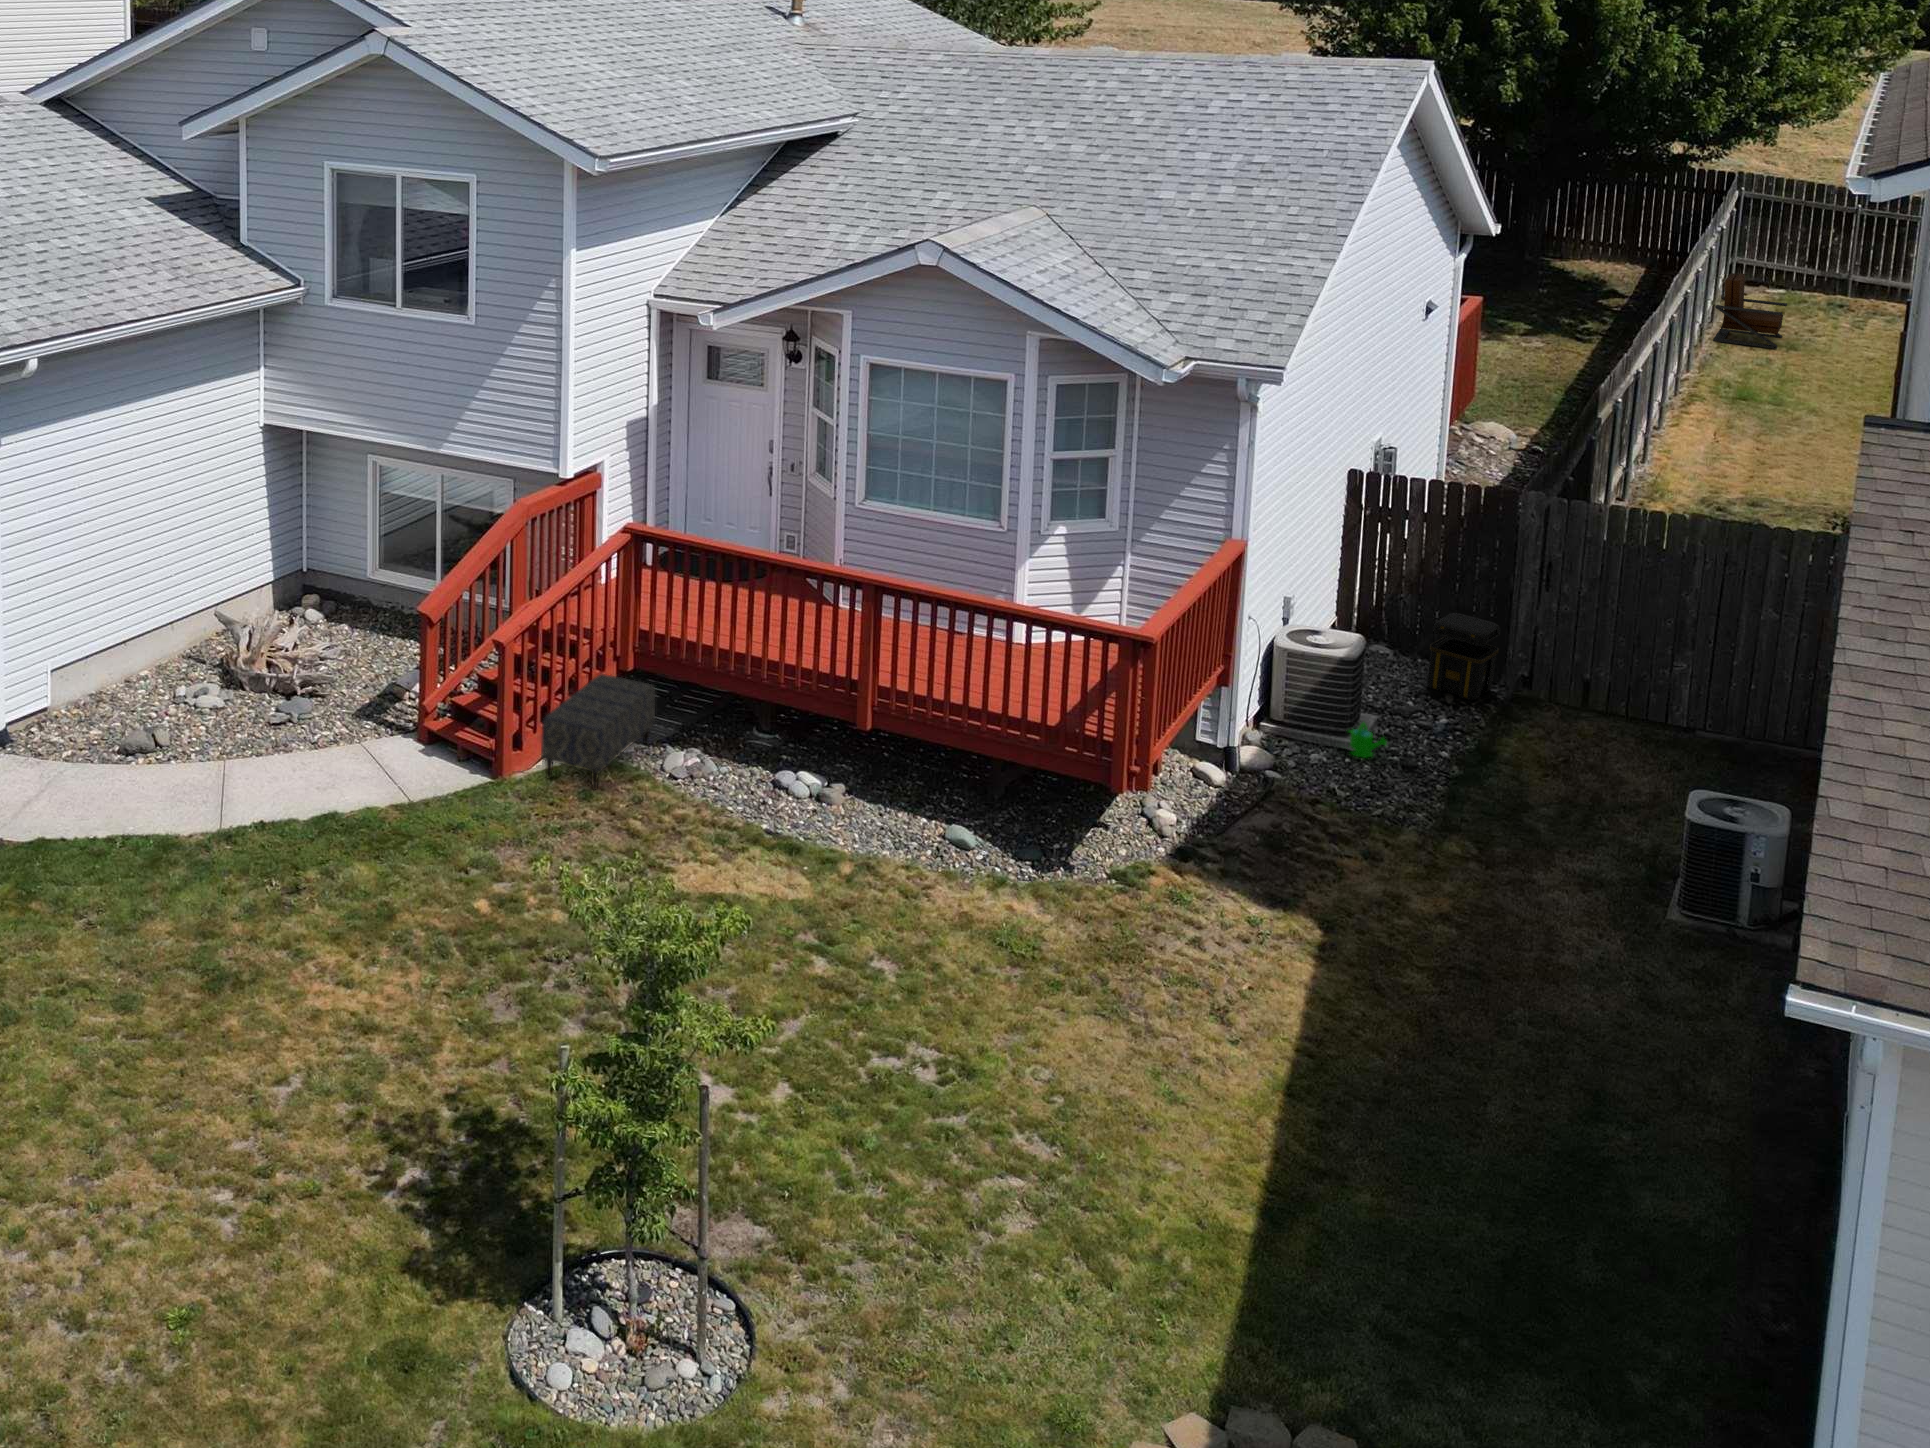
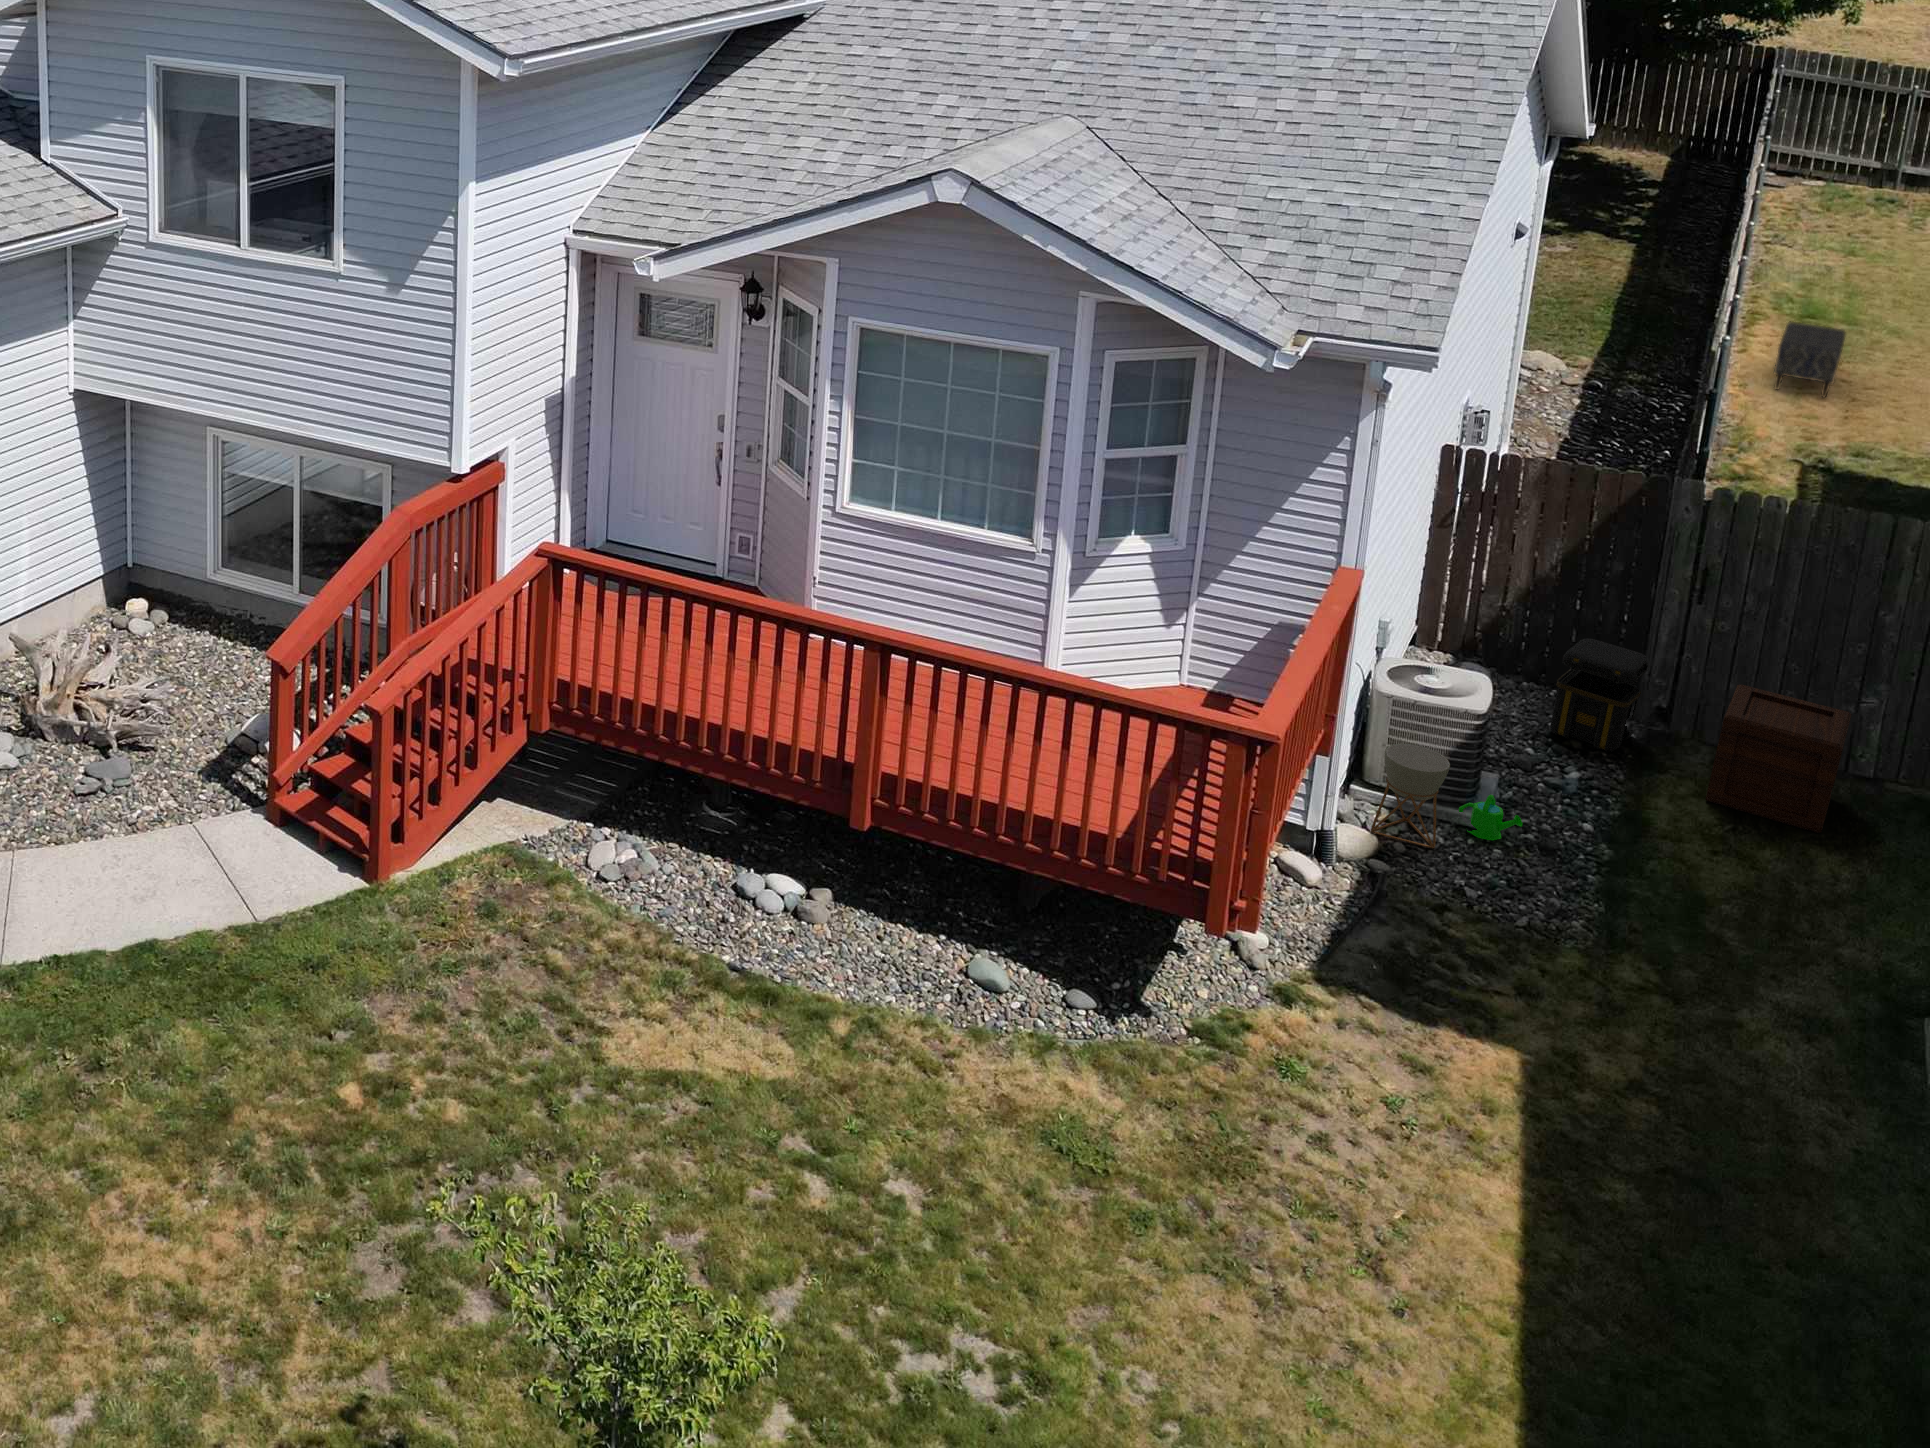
lounge chair: present [1713,273,1787,349] -> none [1805,179,1894,270]
wooden crate: none [1538,643,1647,753] -> present [1706,684,1852,833]
bench: present [541,674,655,790] -> present [1774,321,1845,397]
planter: none [1272,683,1328,763] -> present [1371,744,1450,848]

